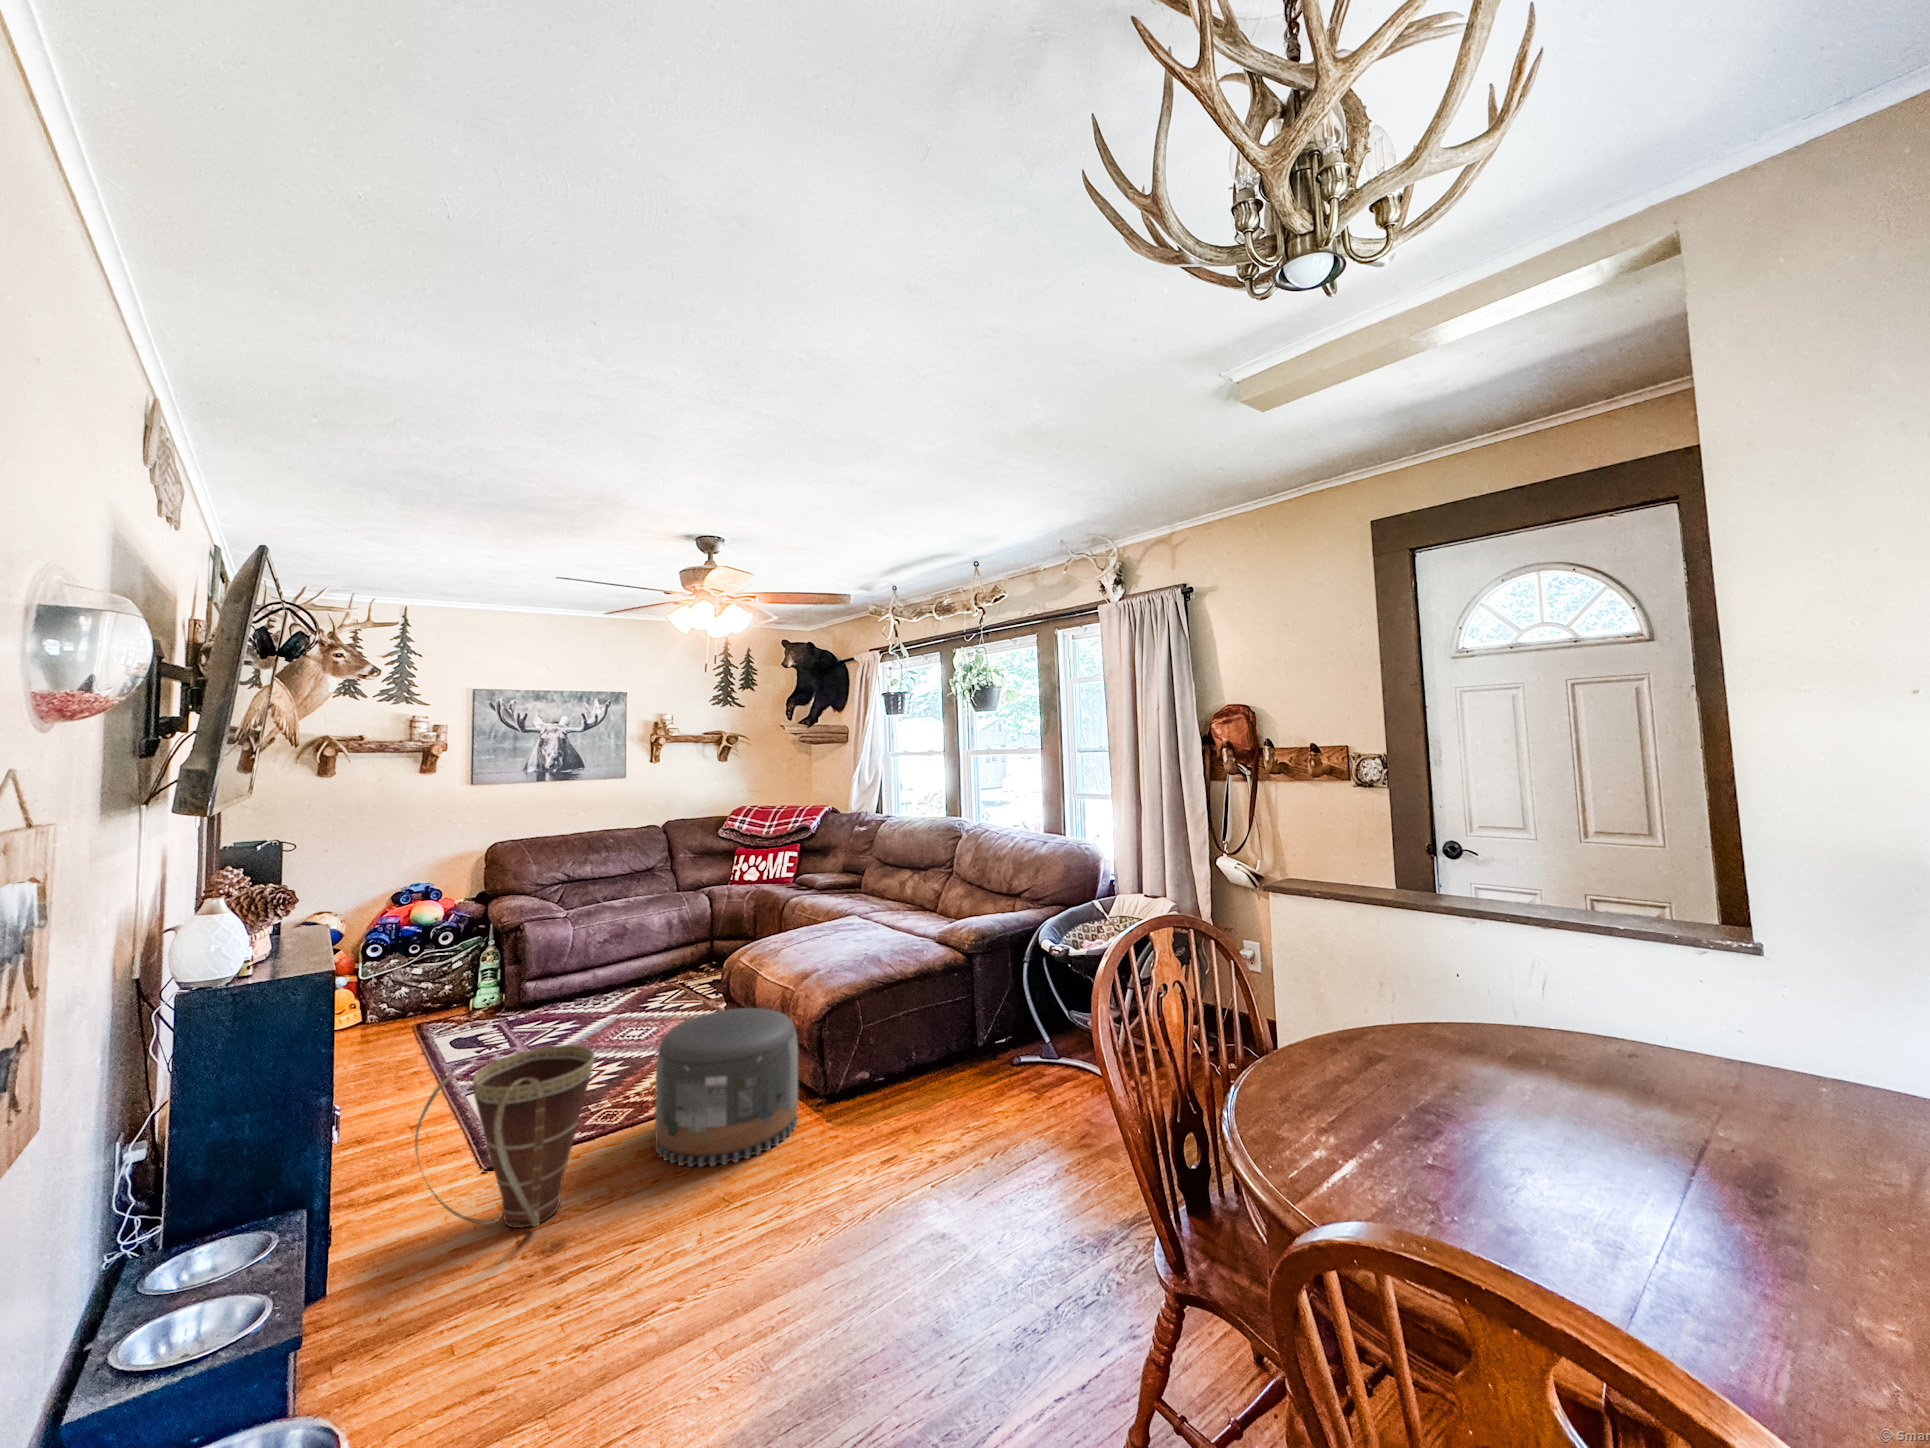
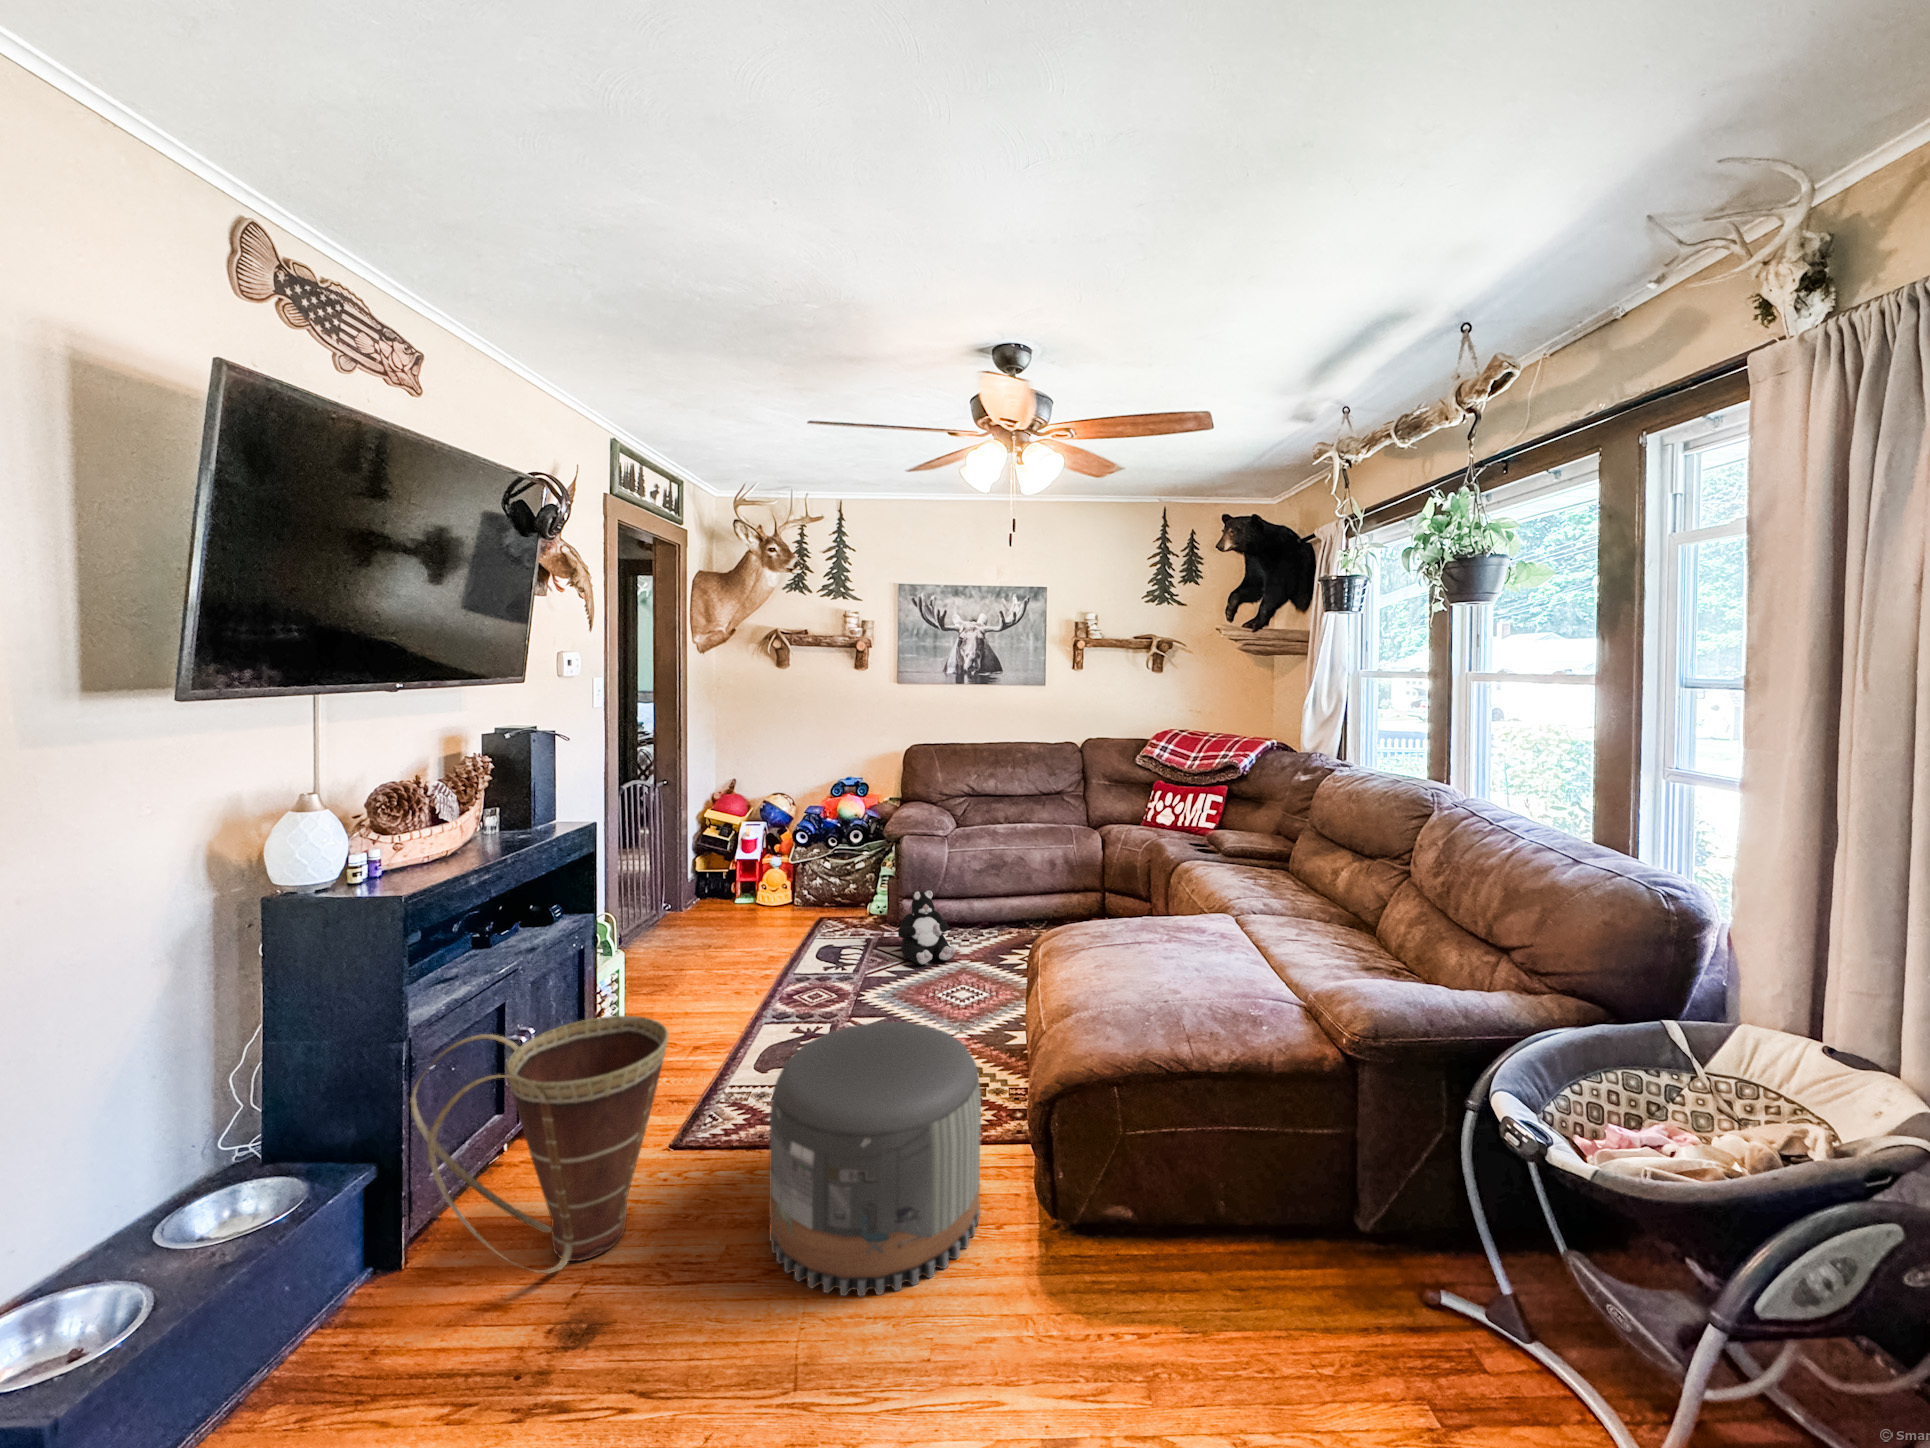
plush toy: none [558,963,618,1027] -> present [898,890,956,964]

